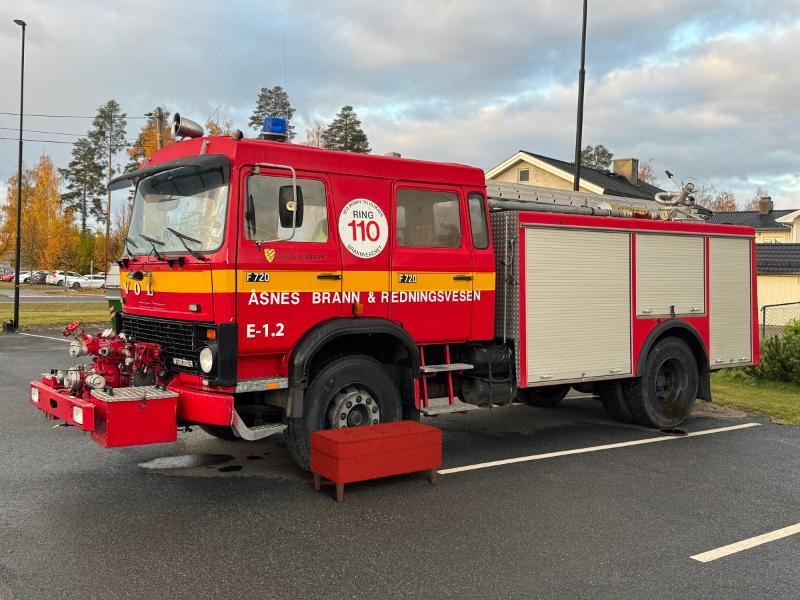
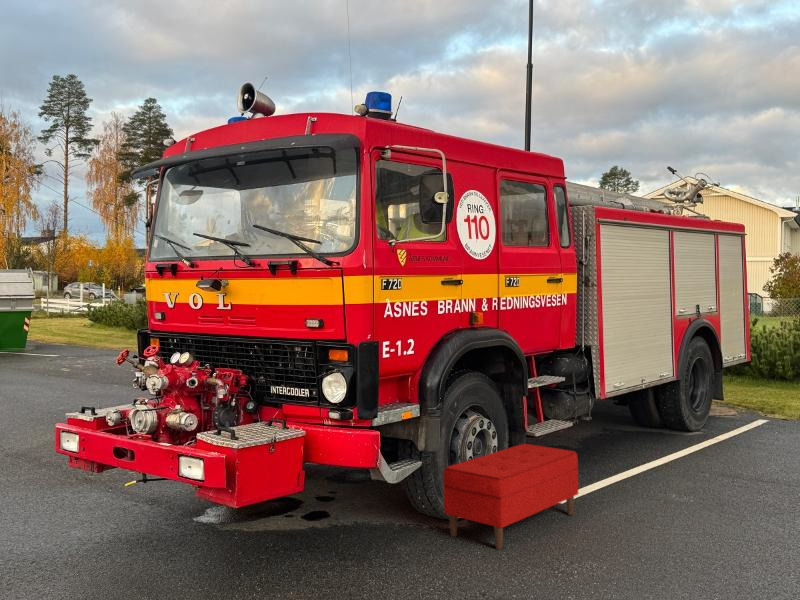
potted tree: present [658,385,690,436] -> none [696,382,735,437]

